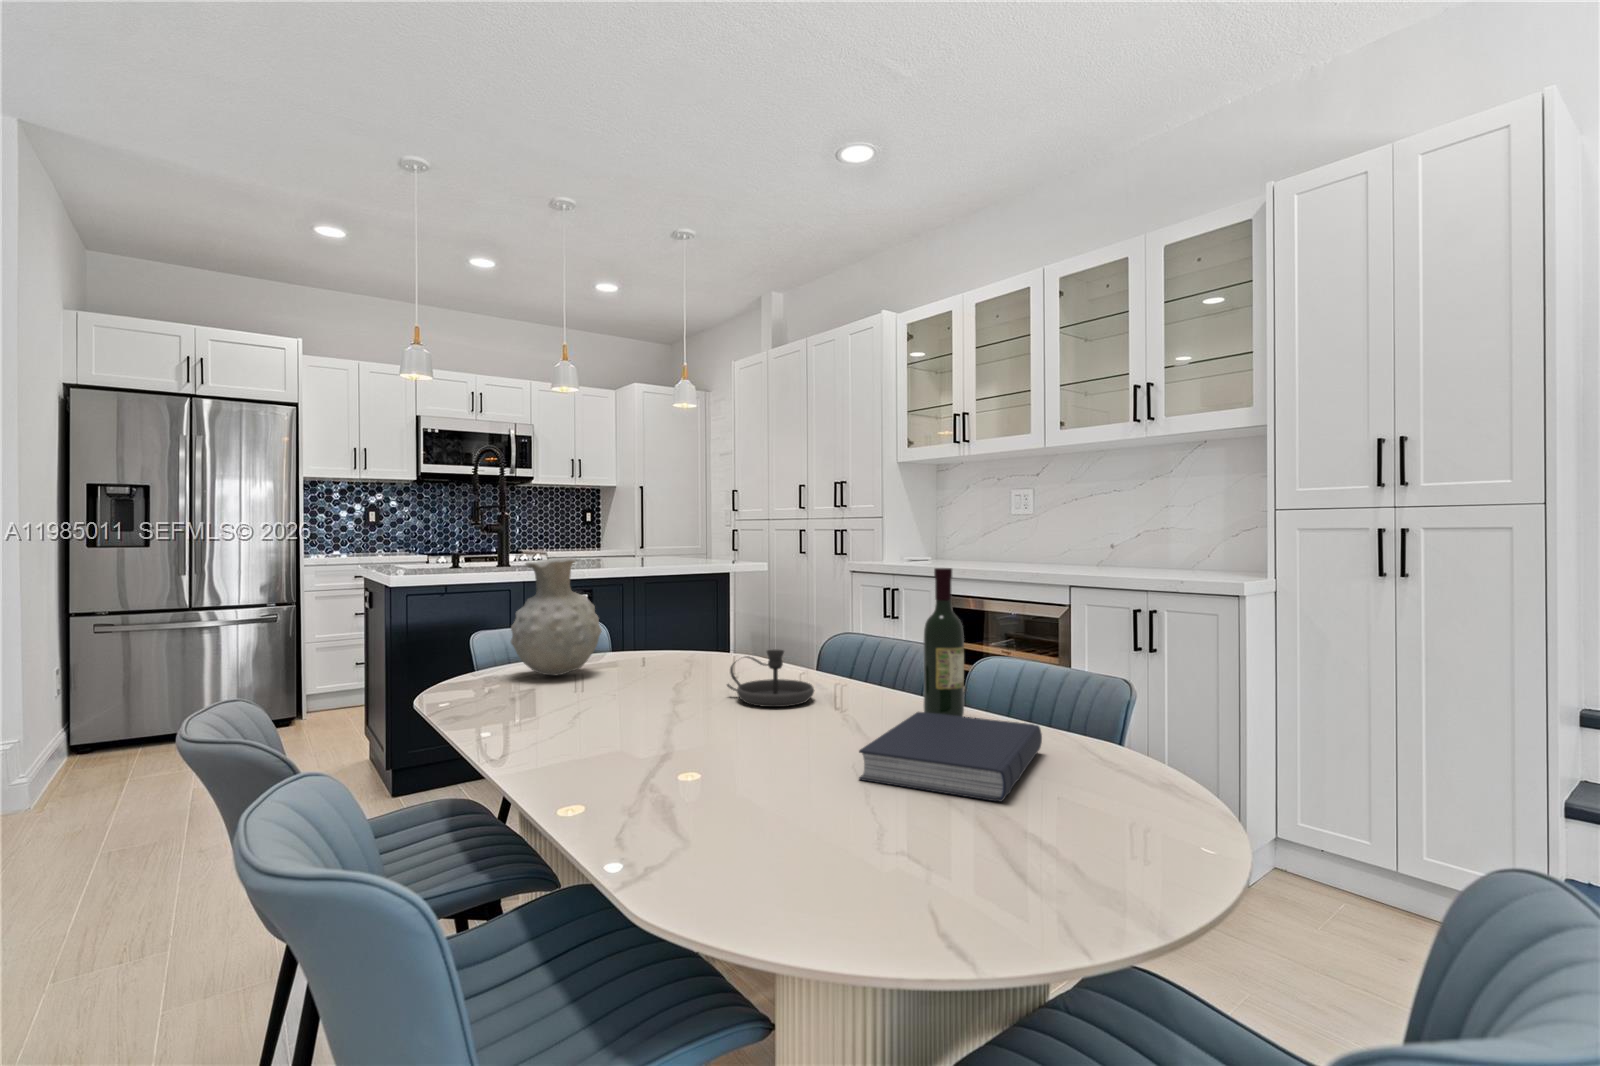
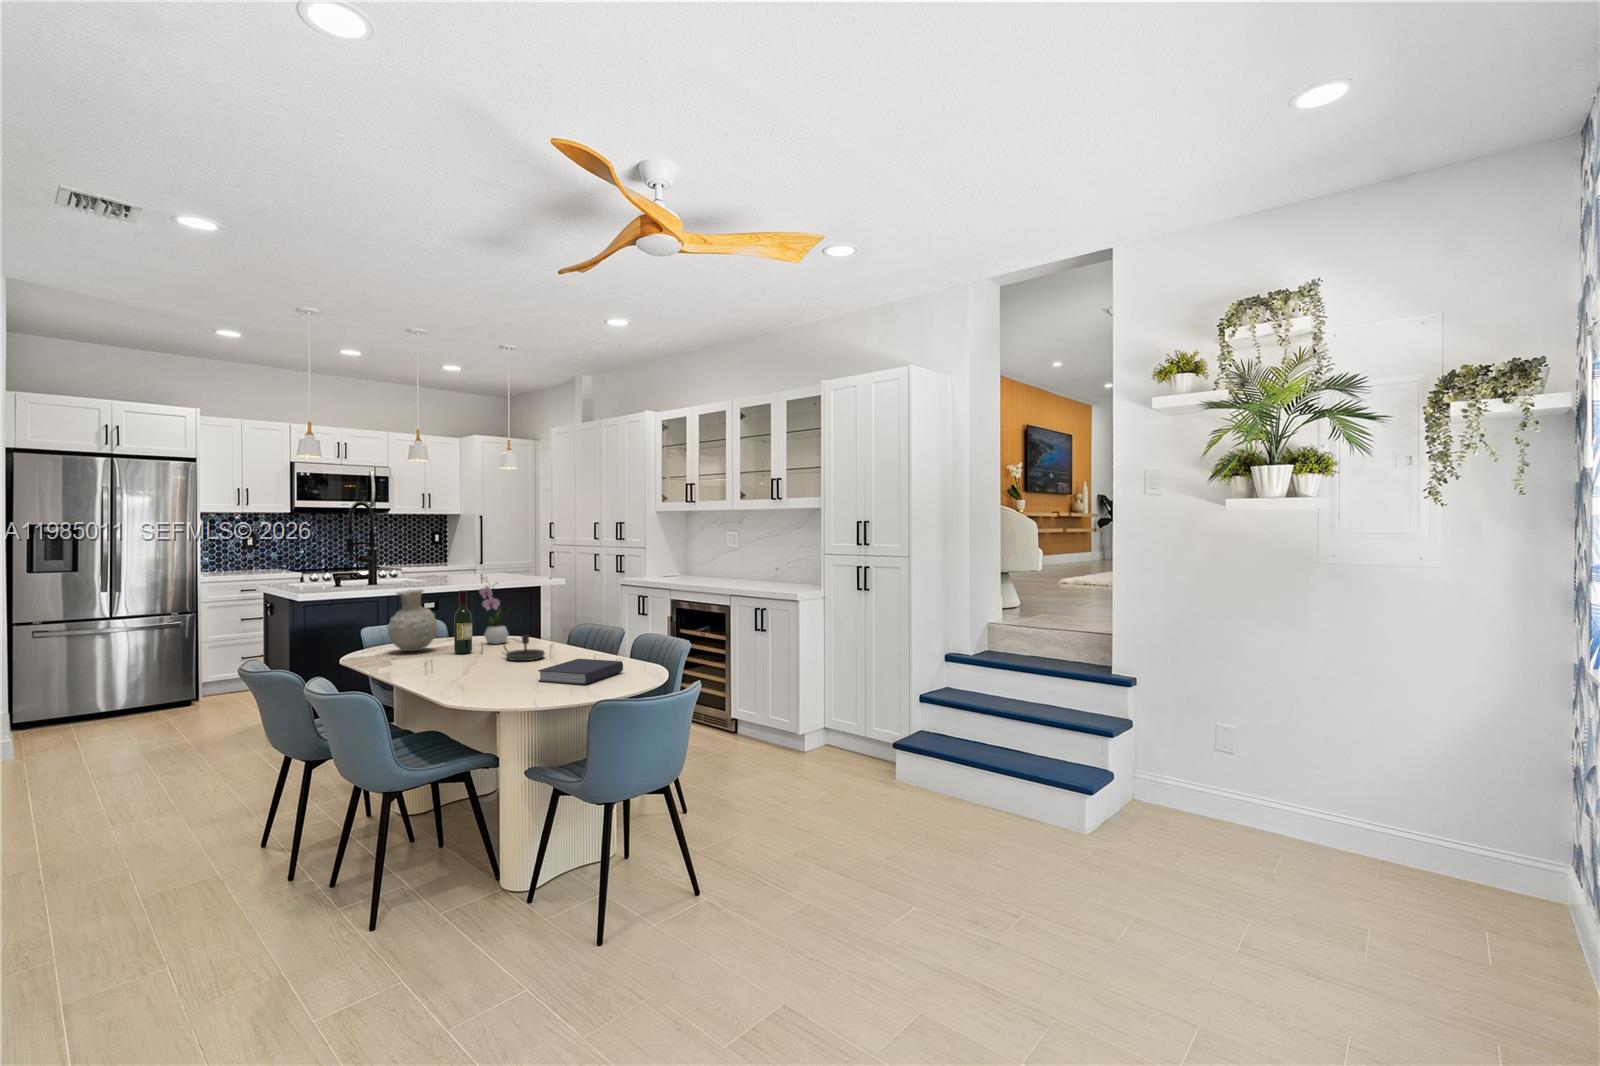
flower arrangement: none [671,538,727,664] -> present [480,581,509,644]
wine bottle: present [923,568,964,716] -> present [454,590,472,654]

